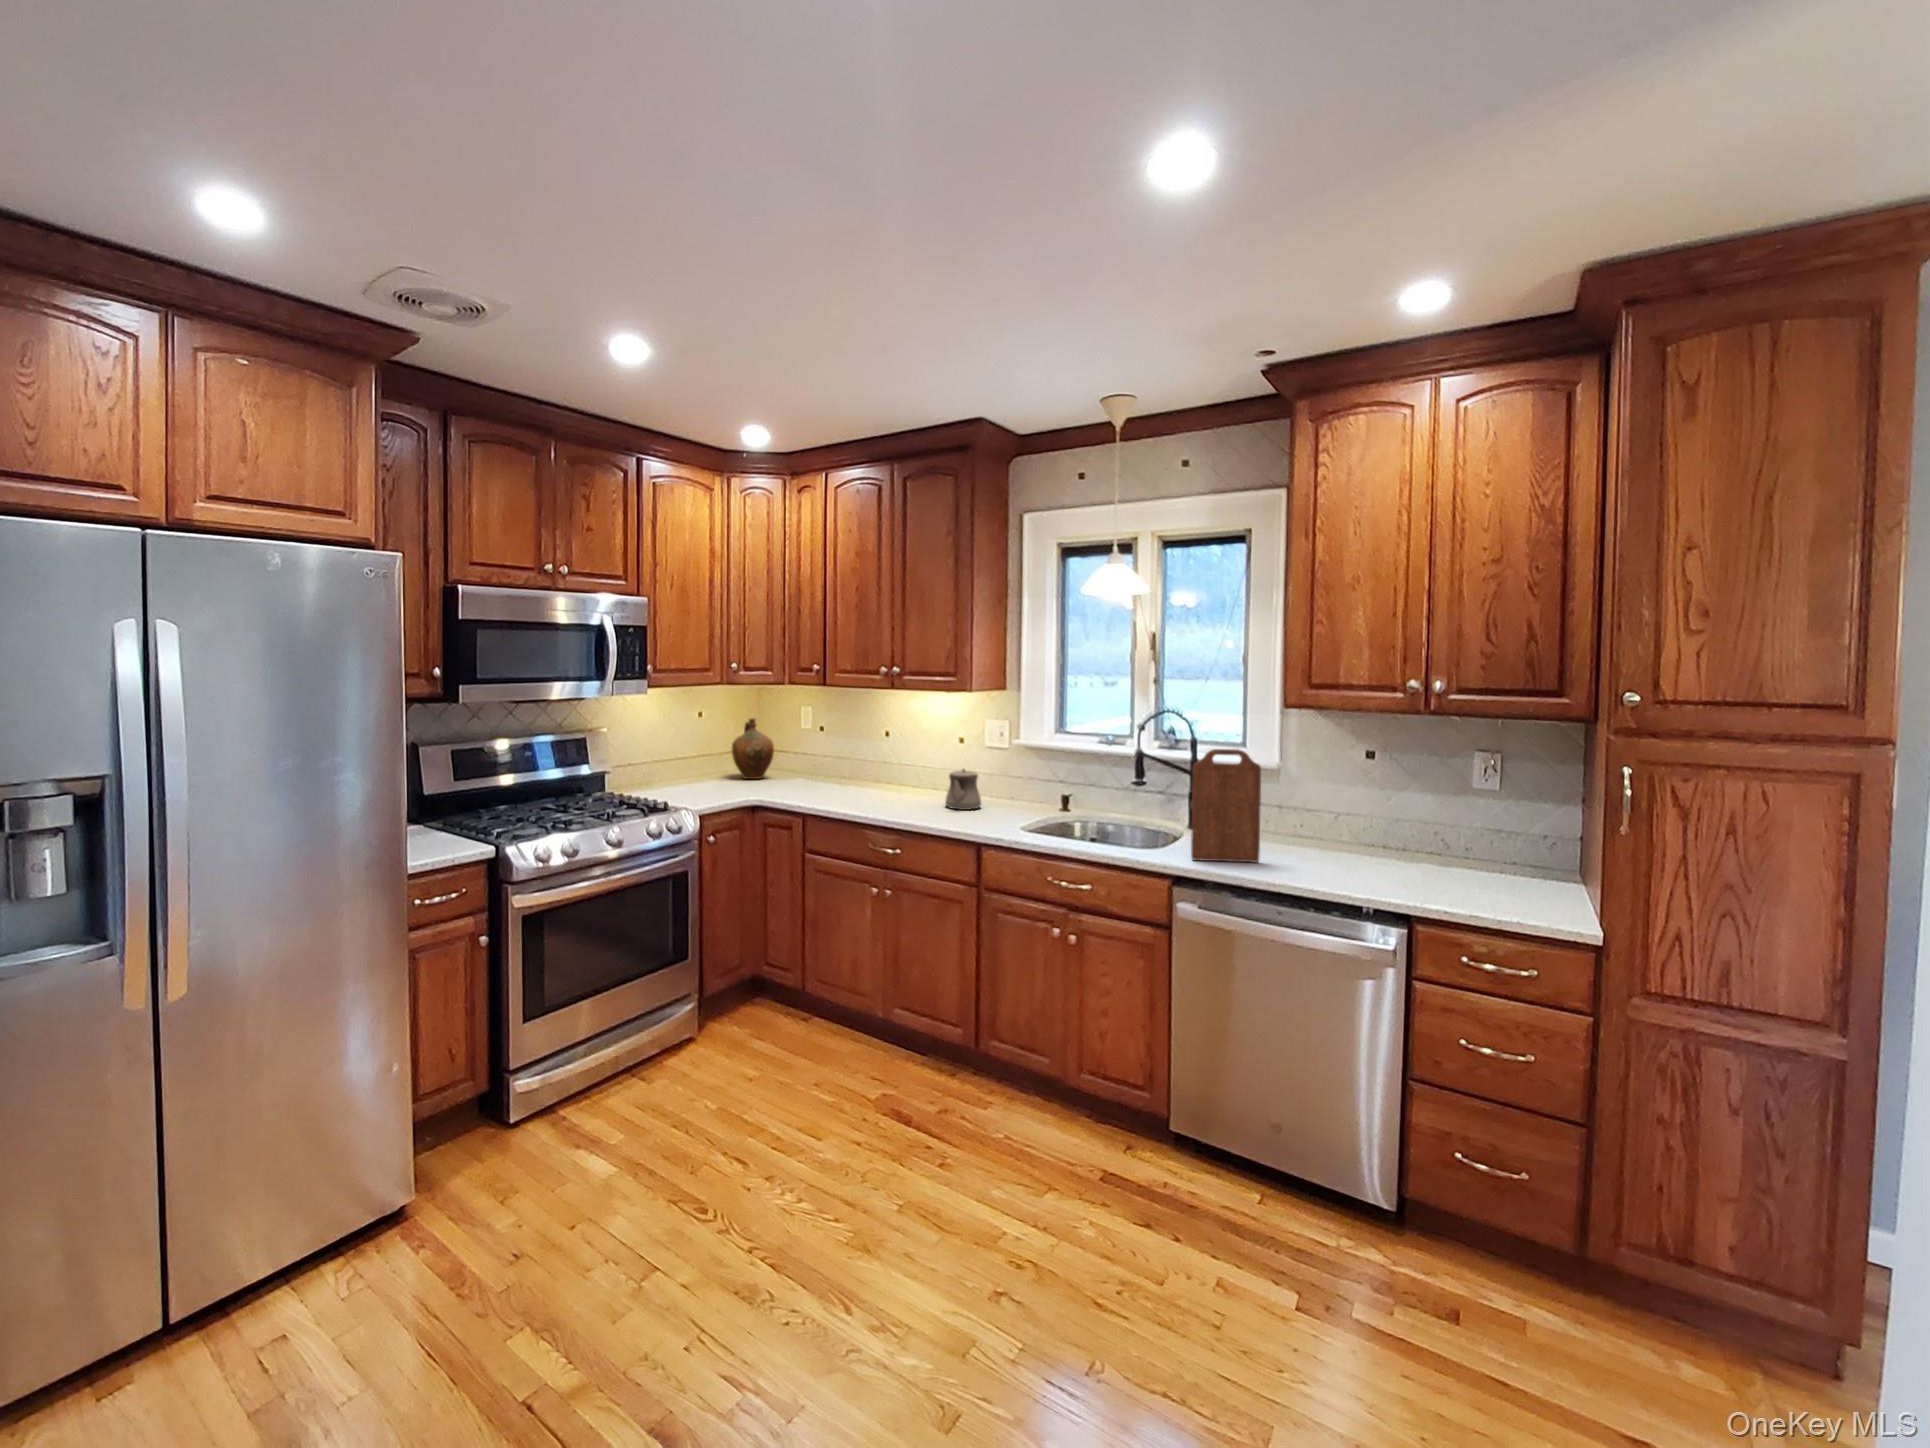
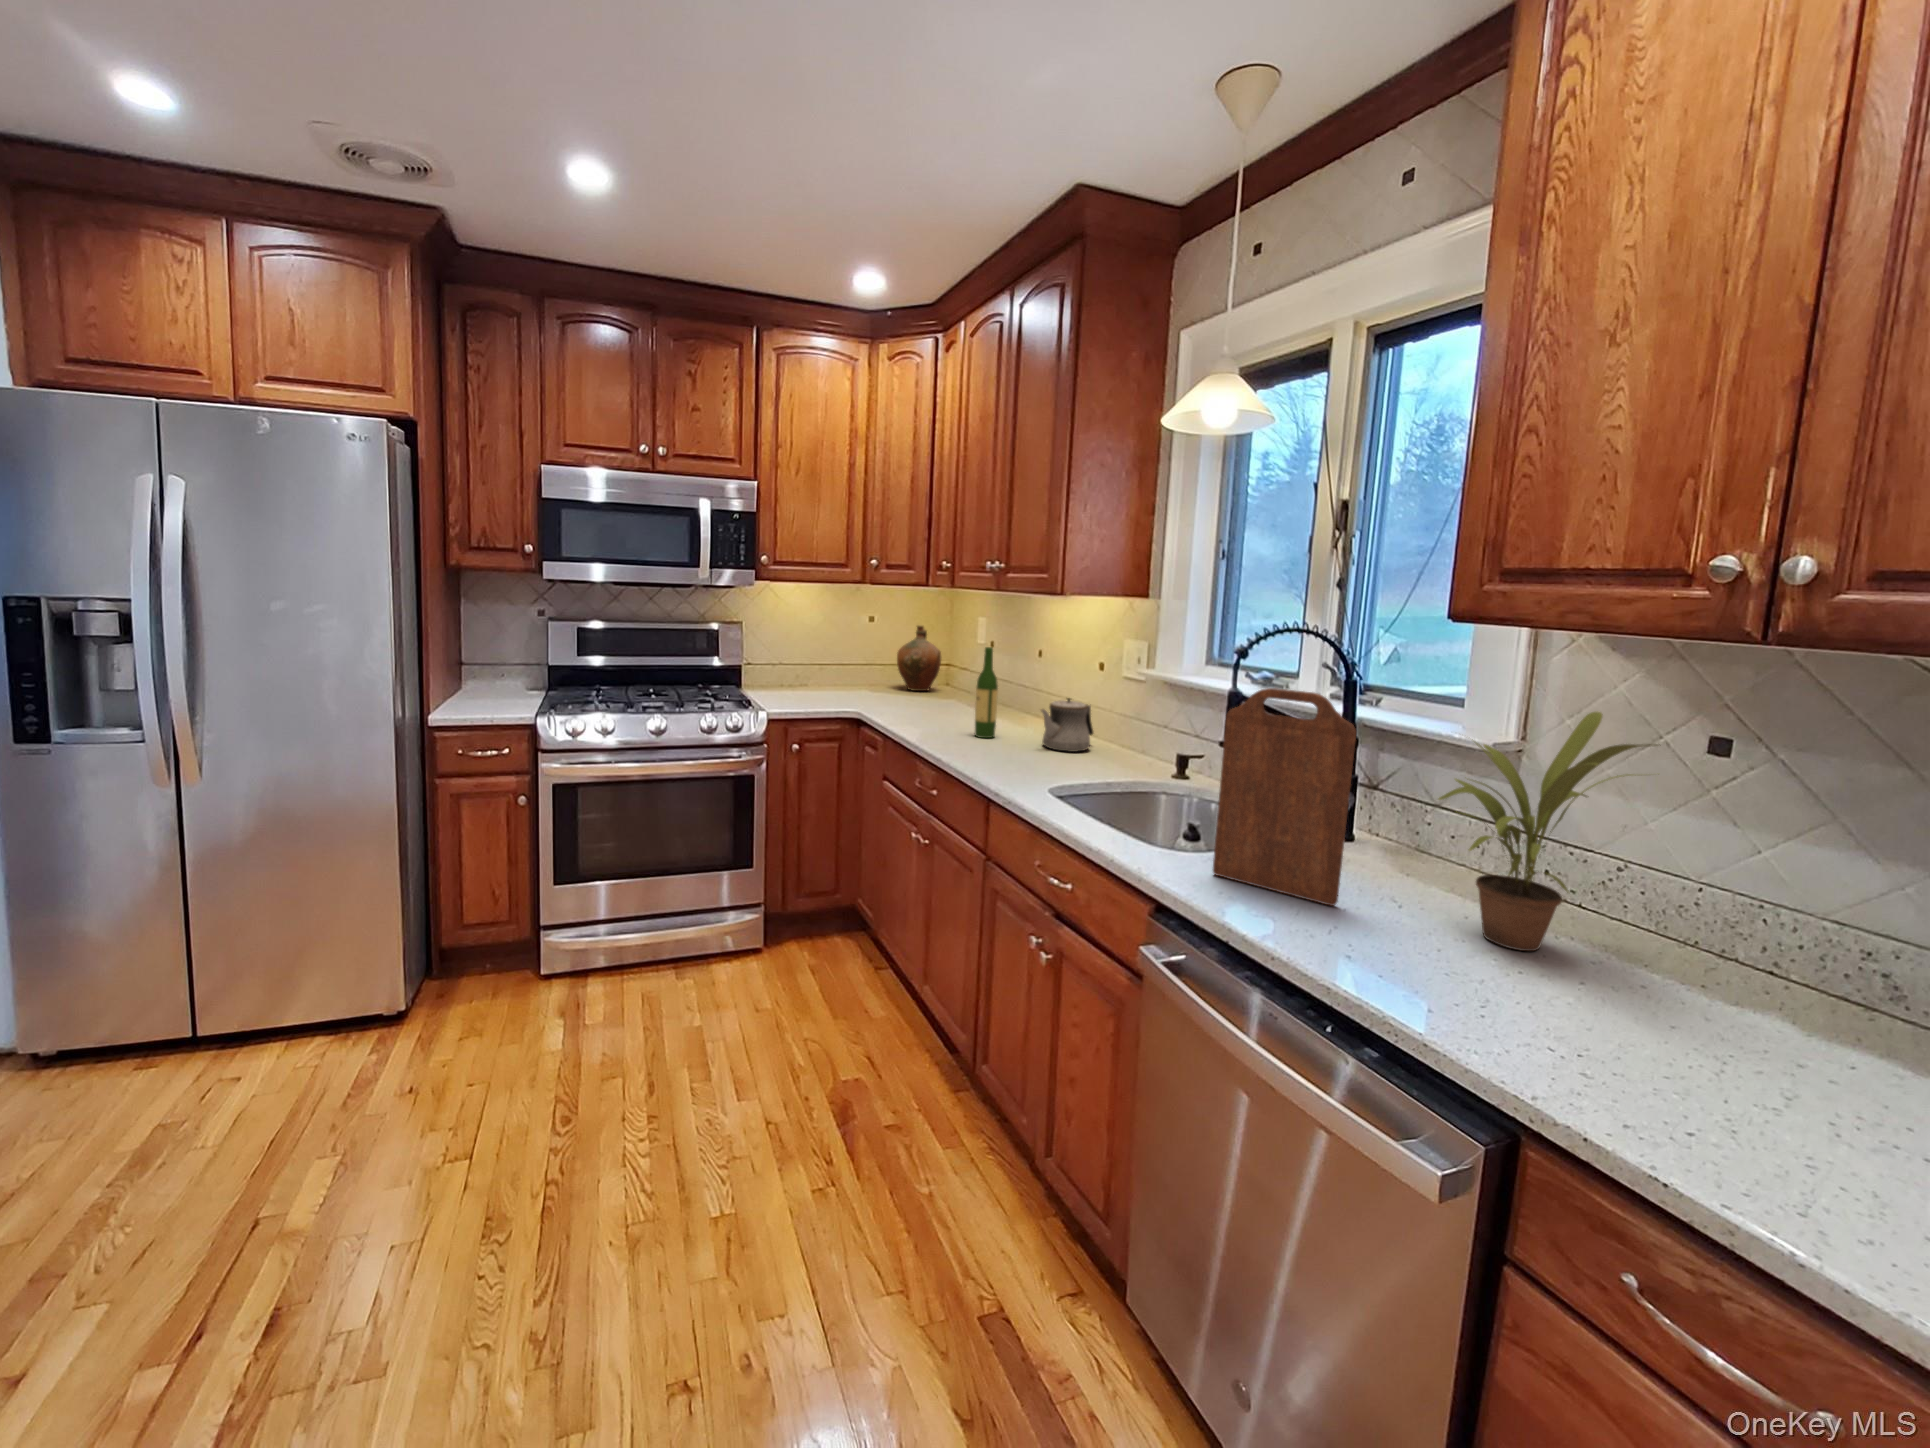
wine bottle: none [891,735,908,809] -> present [975,647,998,738]
potted plant: none [1287,746,1390,863] -> present [1439,712,1658,951]

